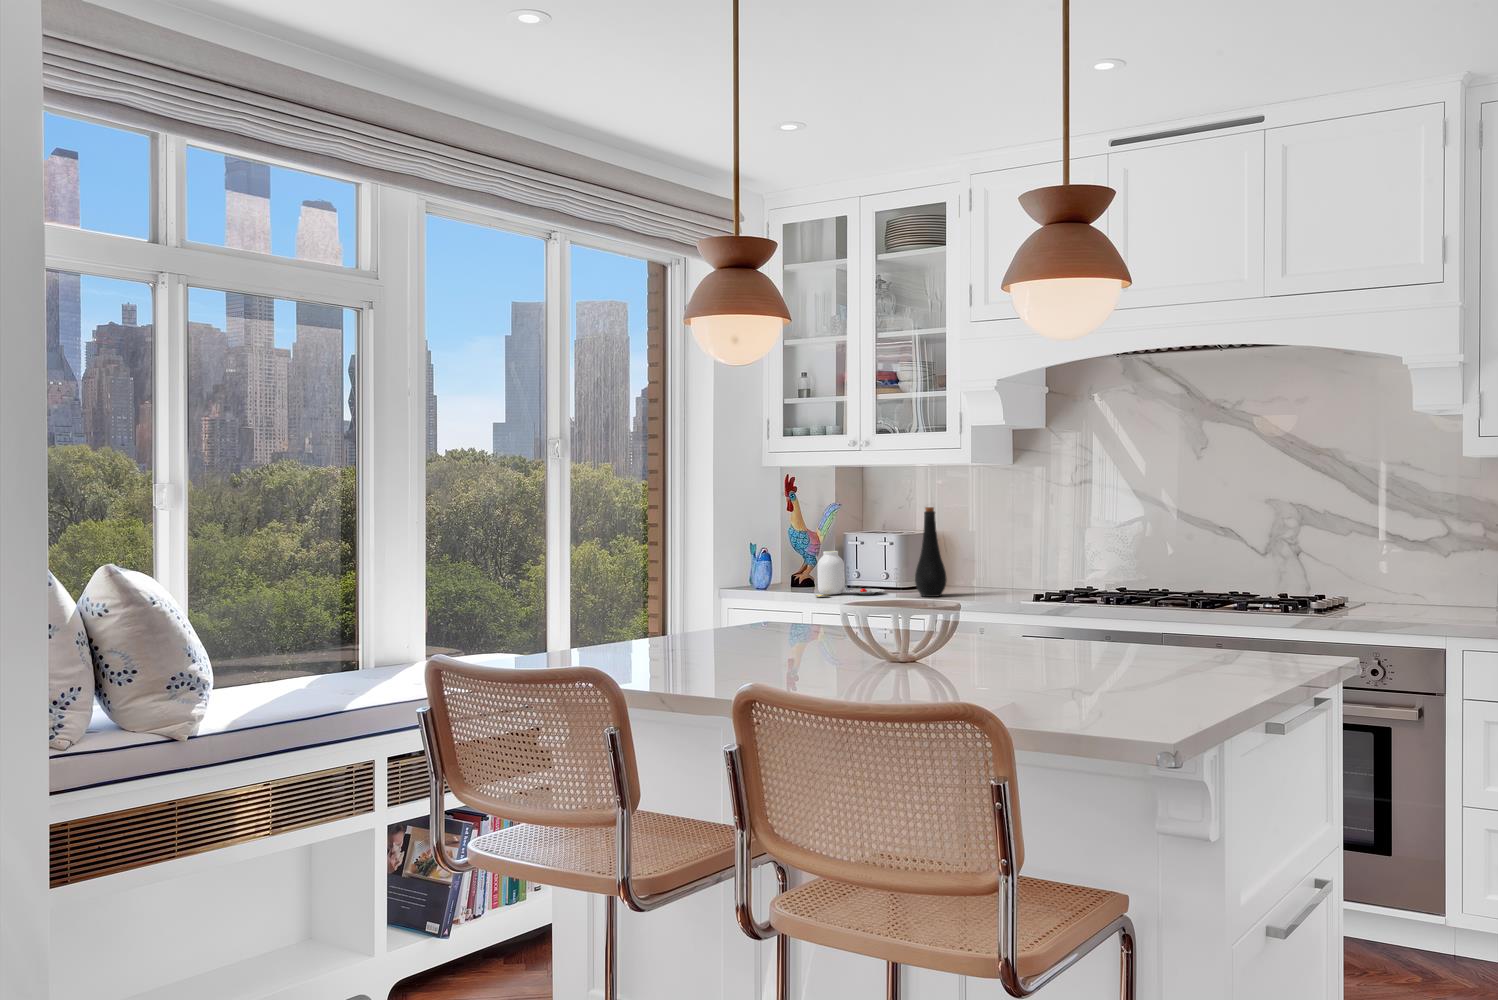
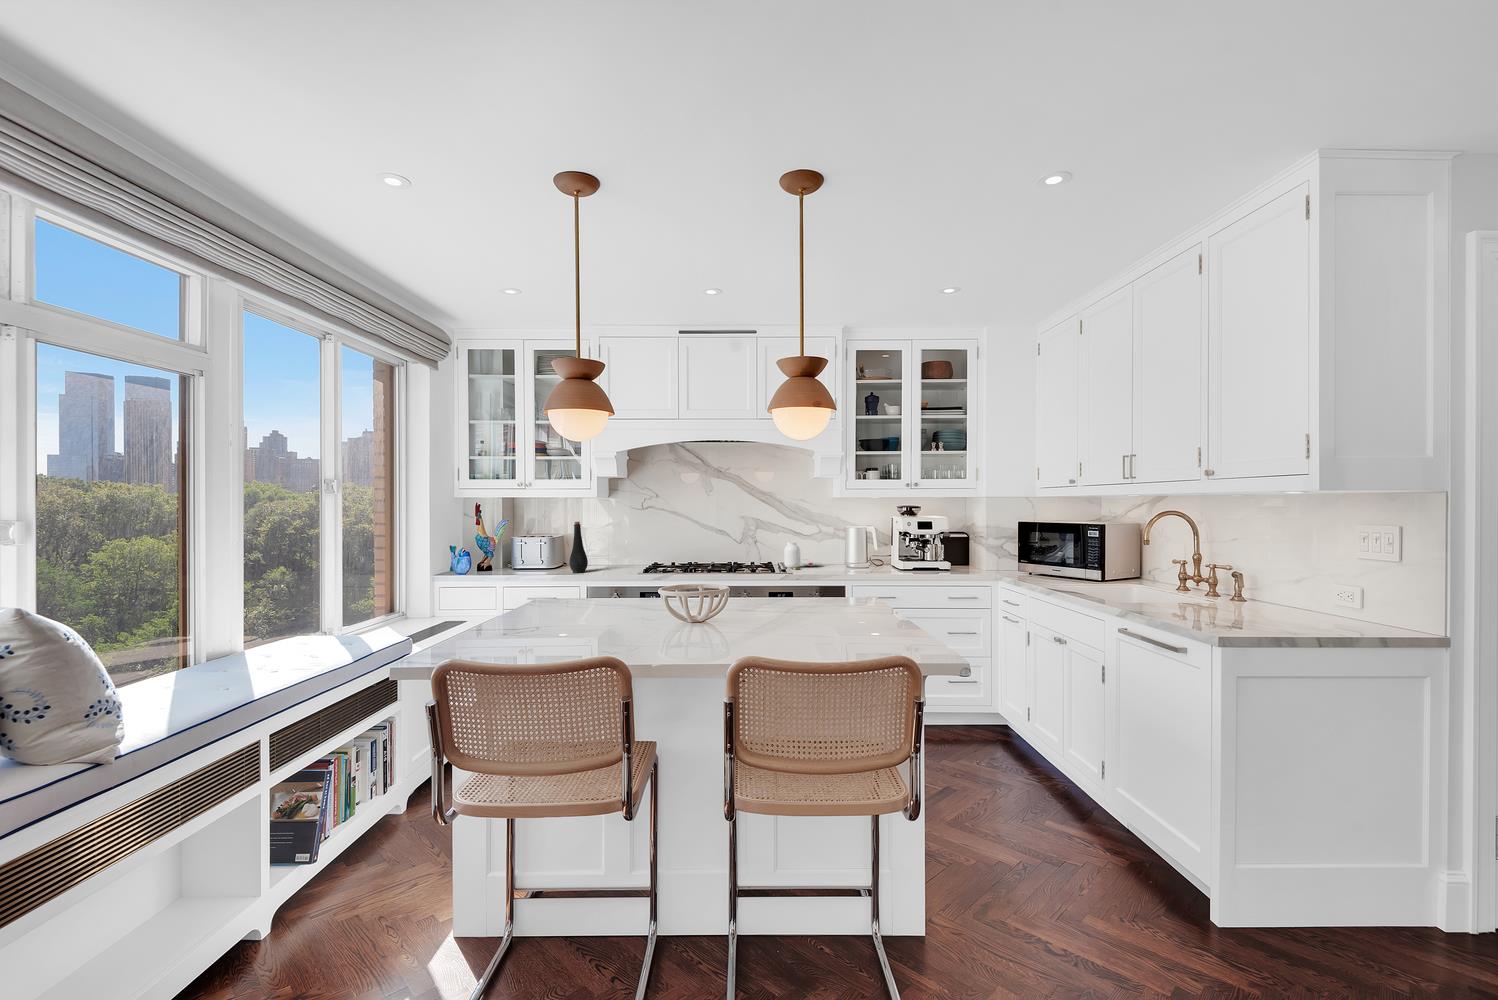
jar: present [816,551,884,597] -> present [784,542,821,570]

